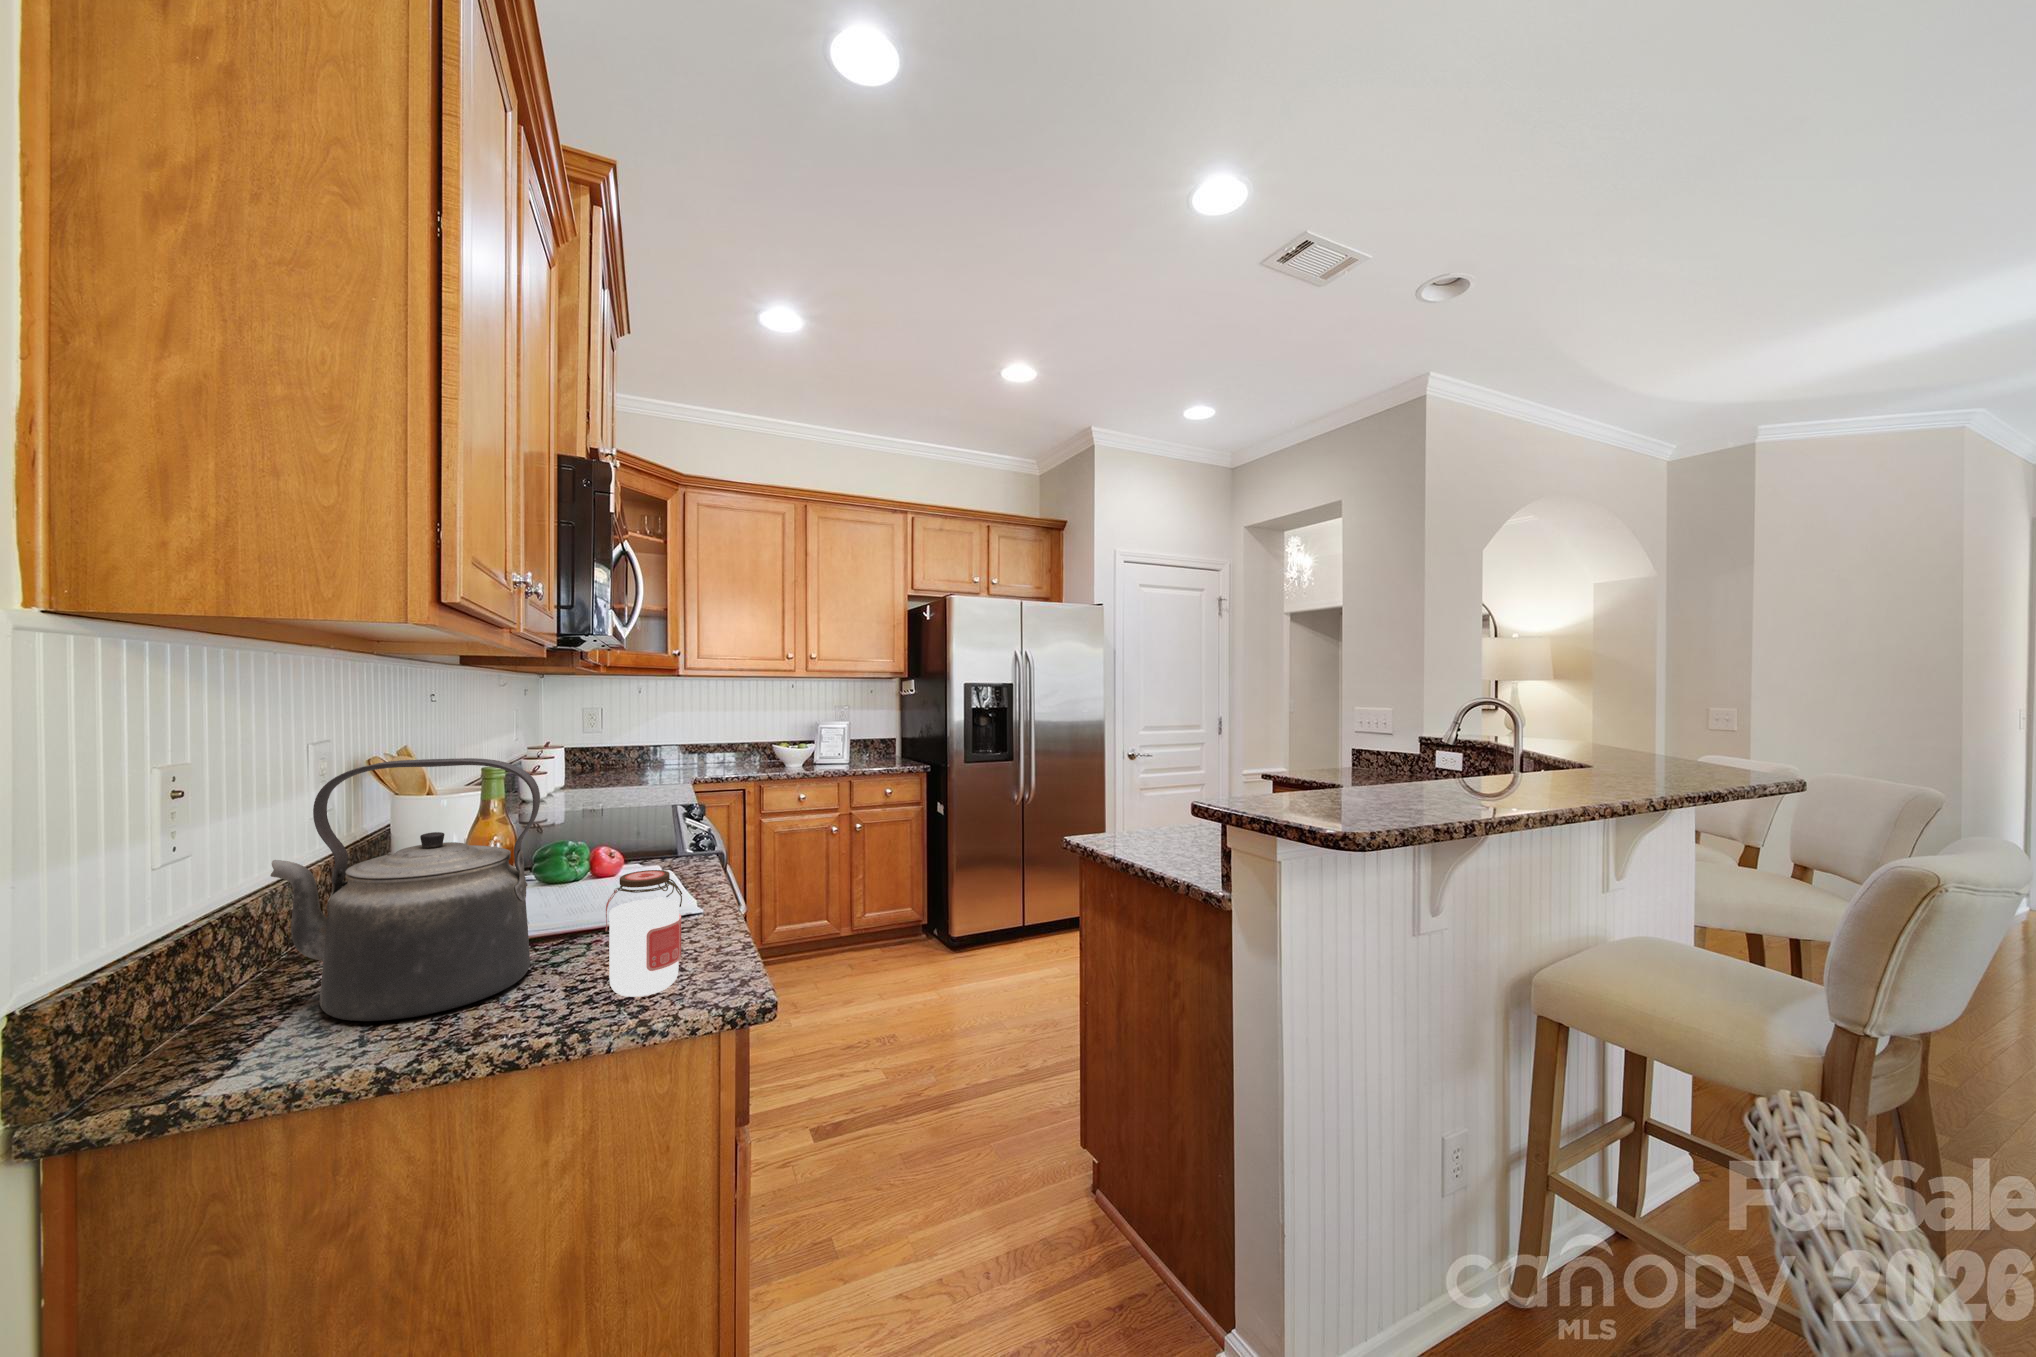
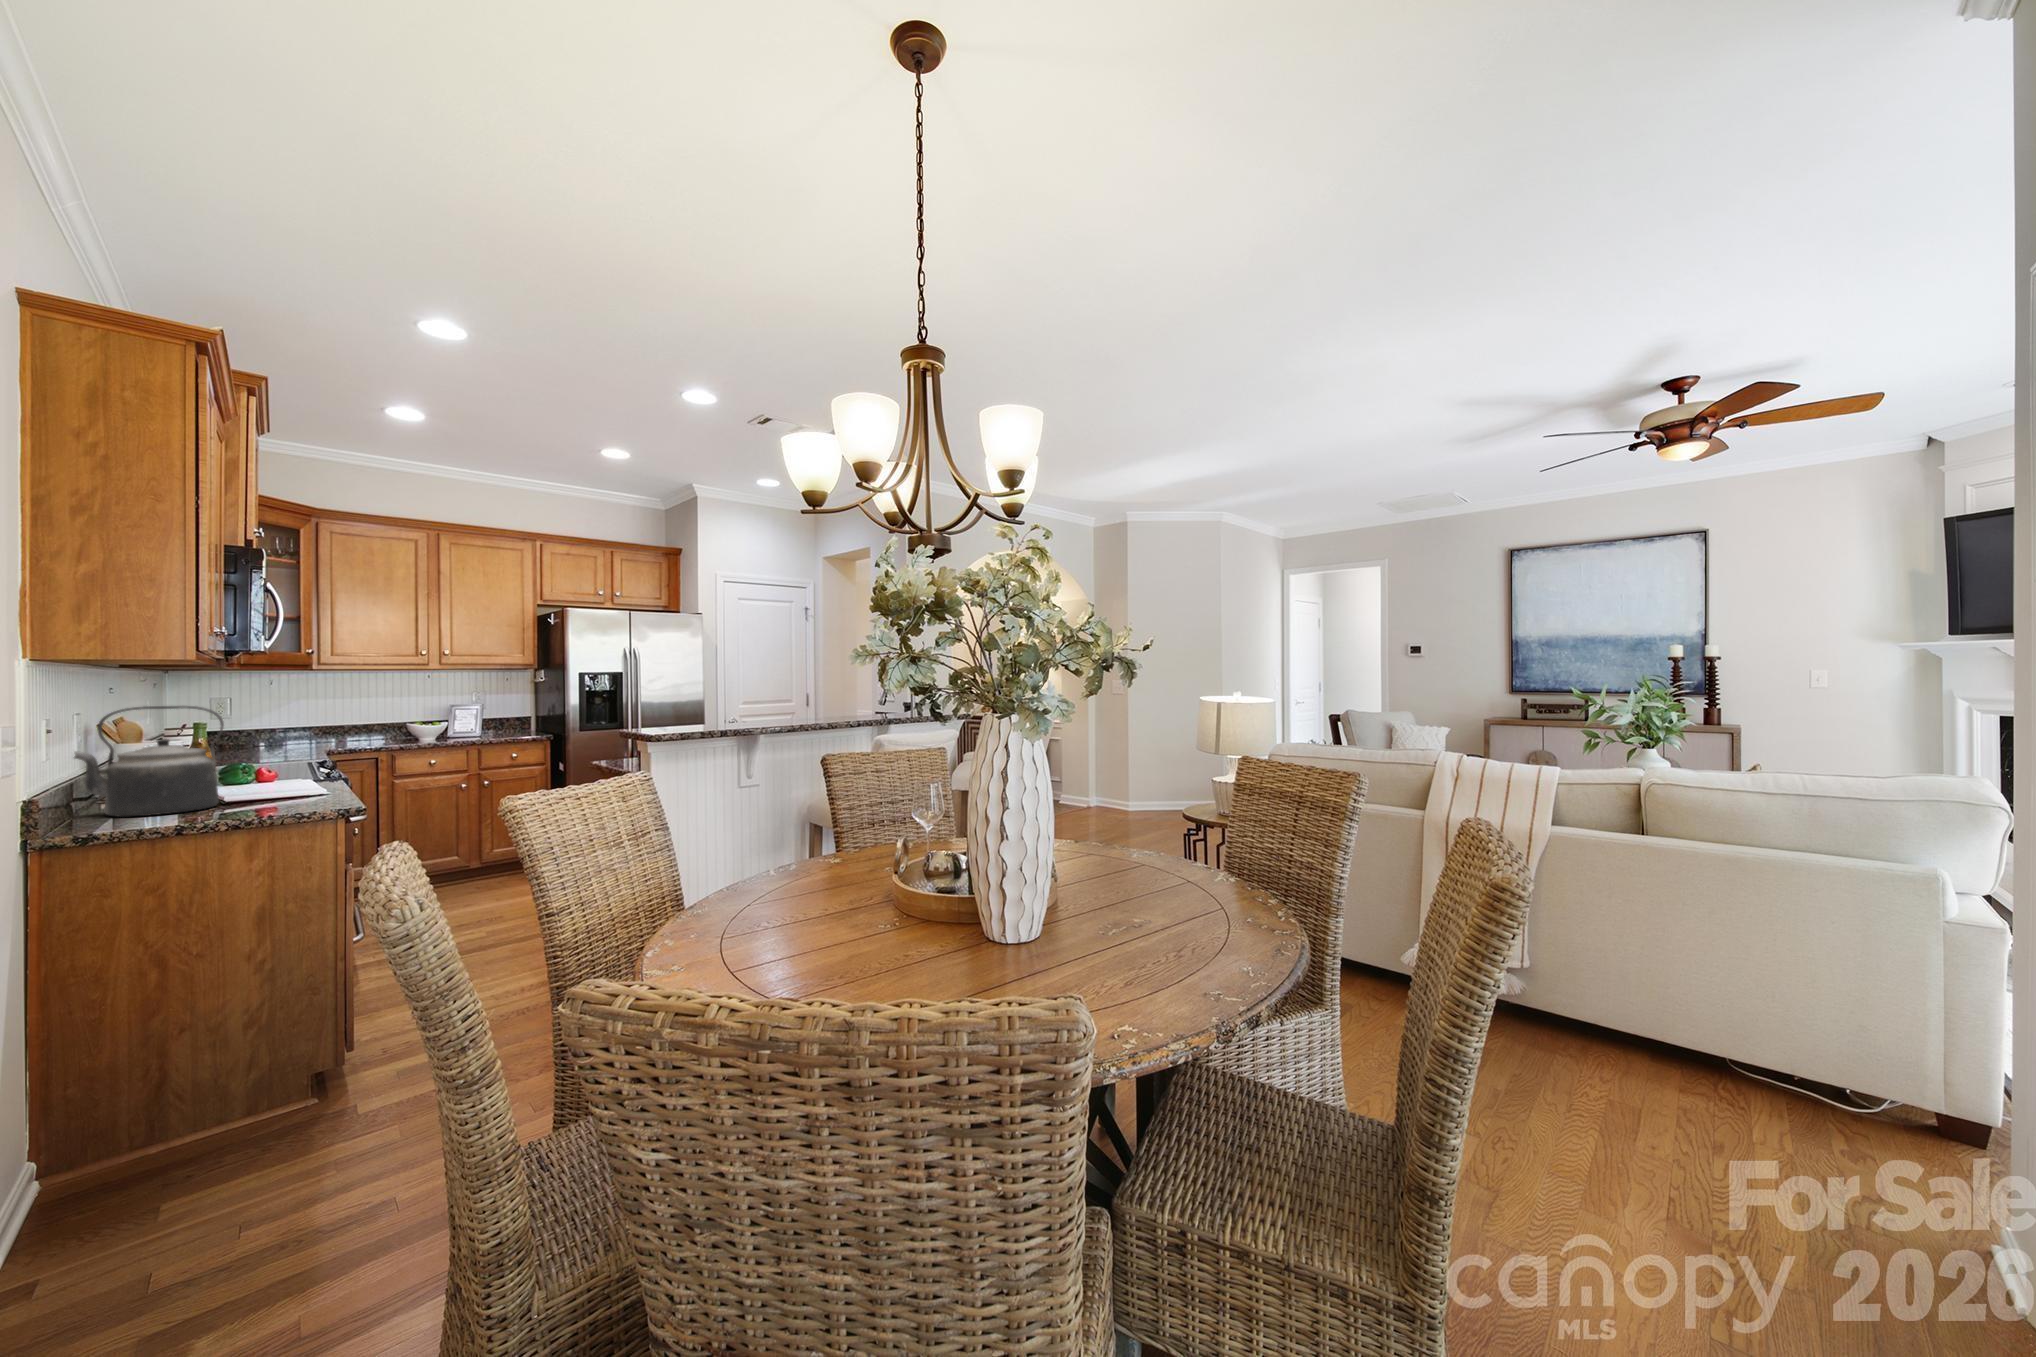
jar: present [605,870,682,997] -> none [264,754,306,806]

